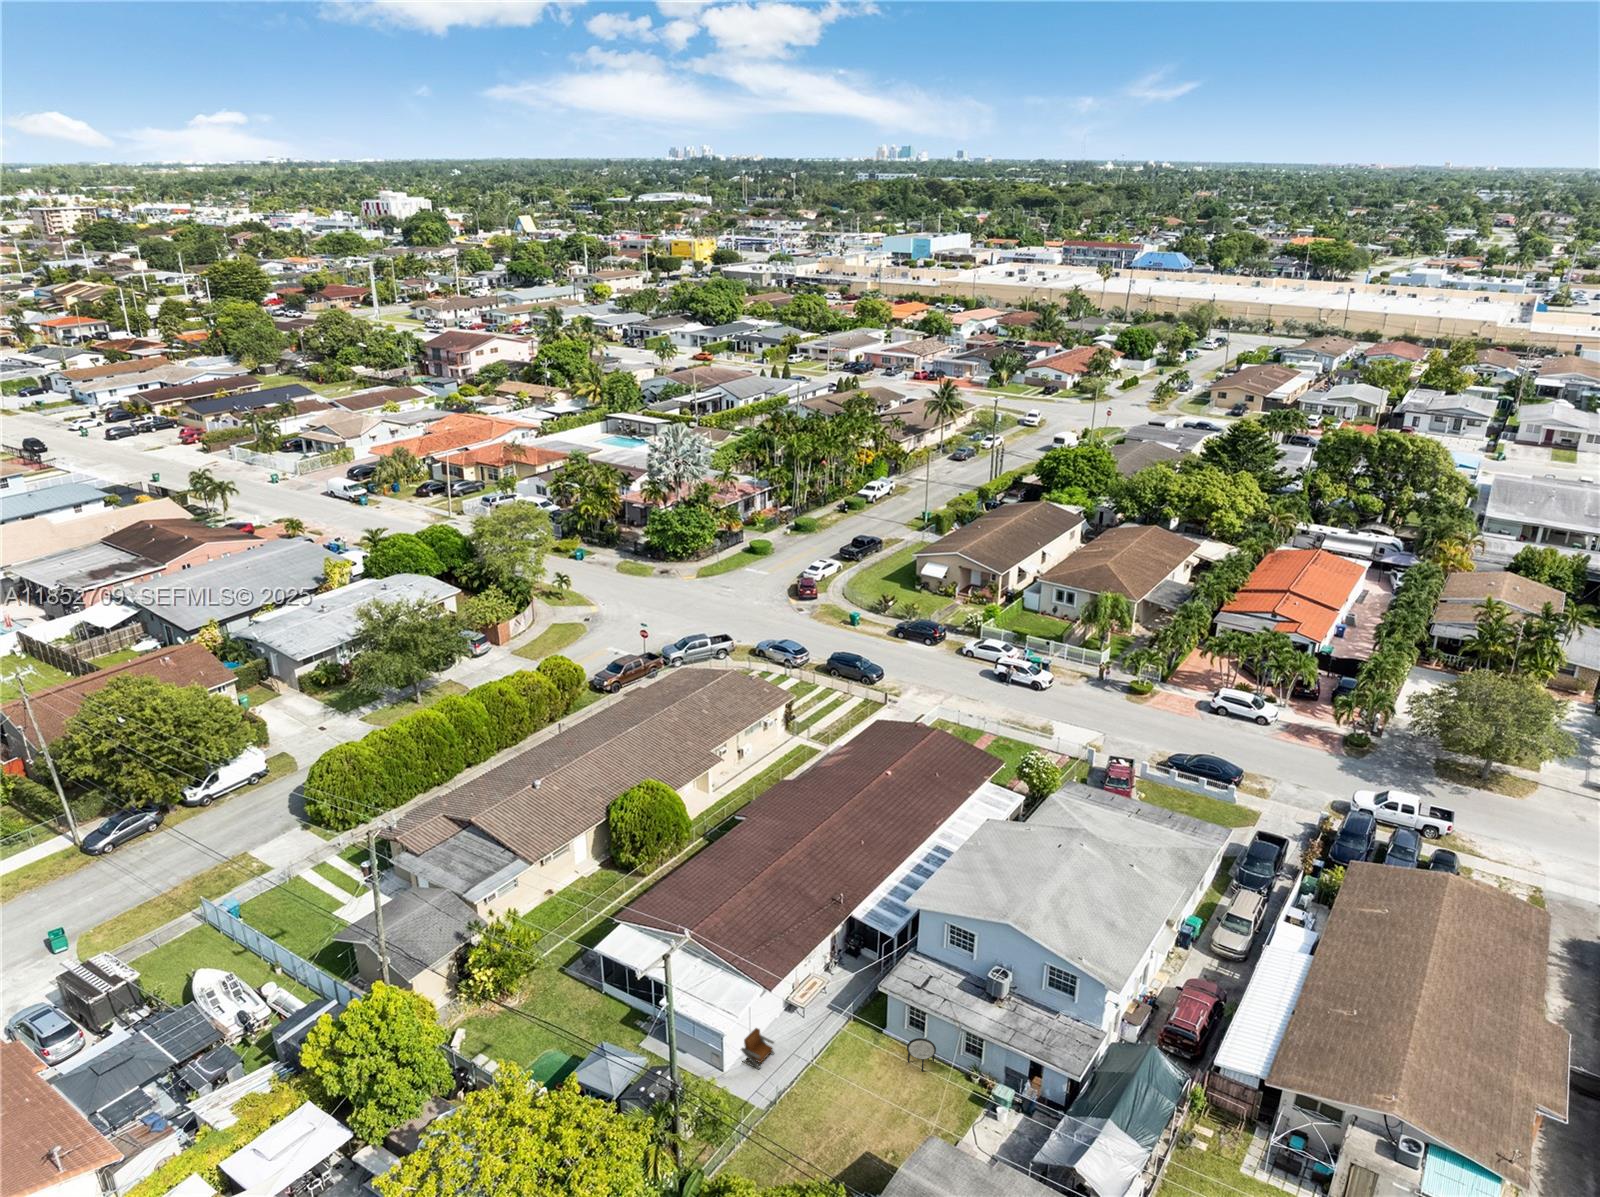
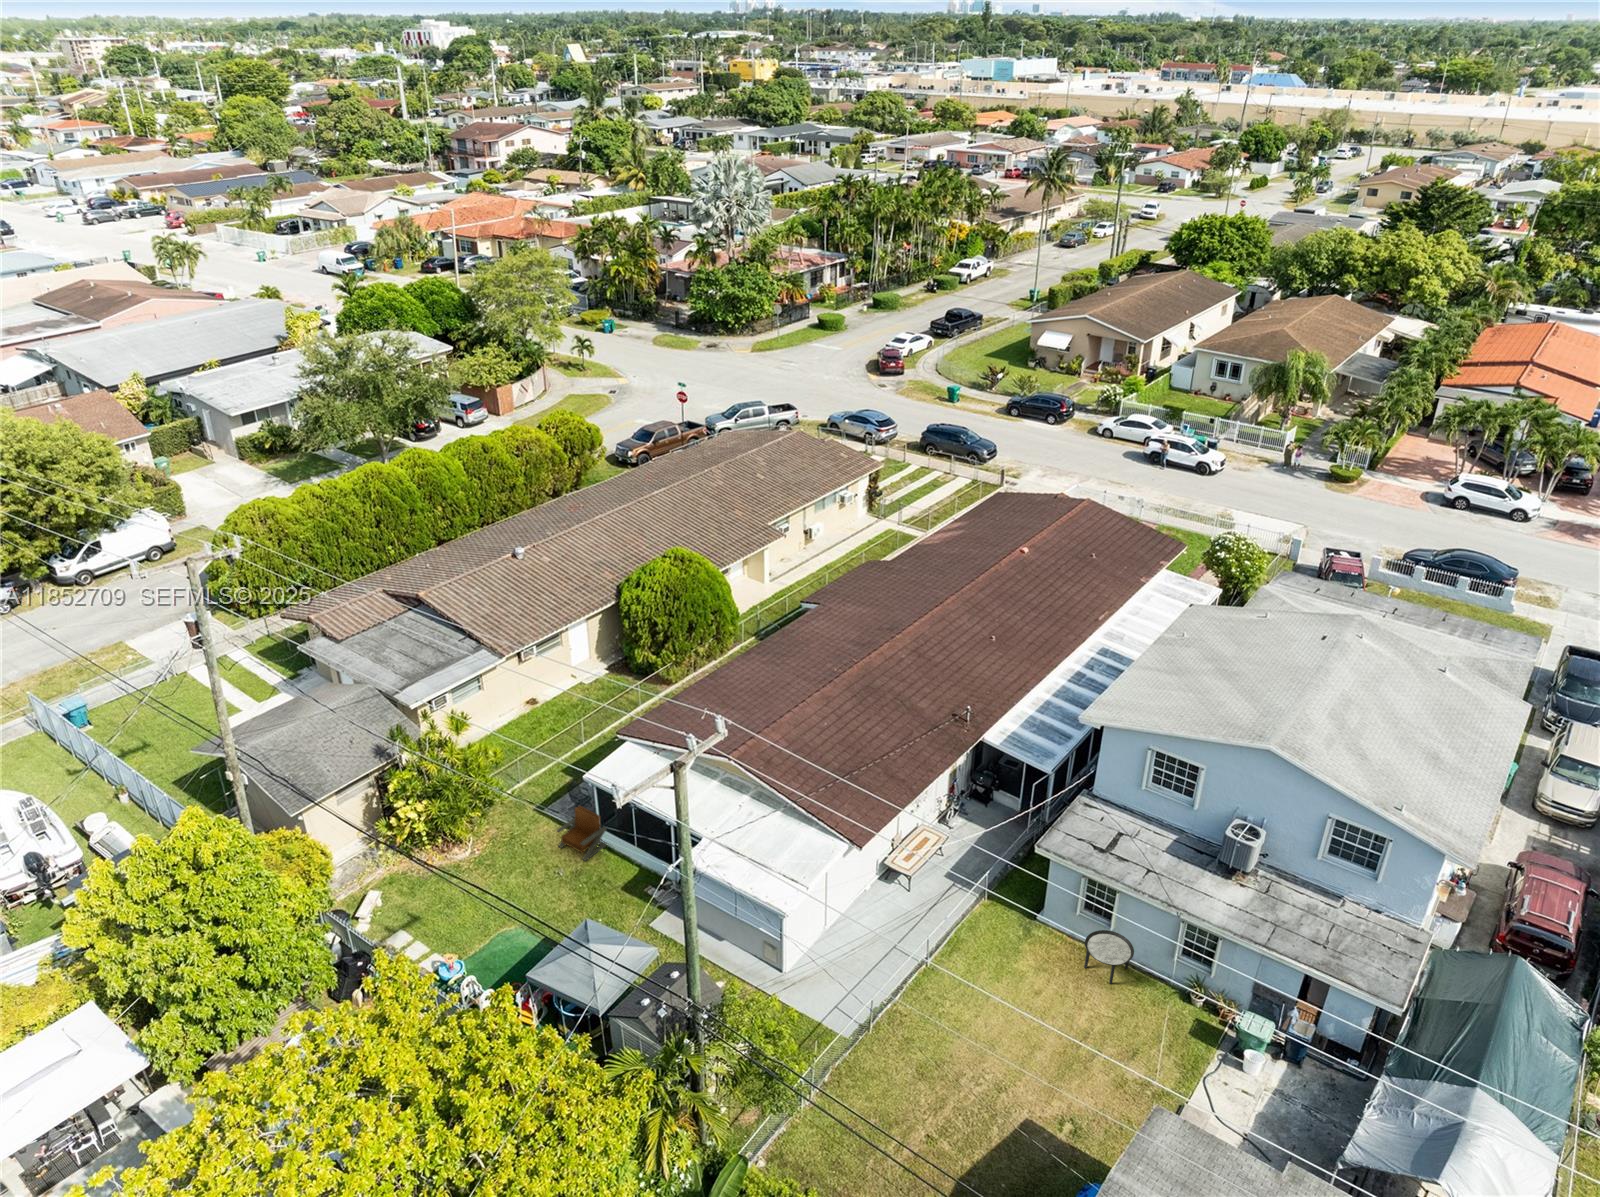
lounge chair: present [741,1028,774,1069] -> present [557,806,607,861]

